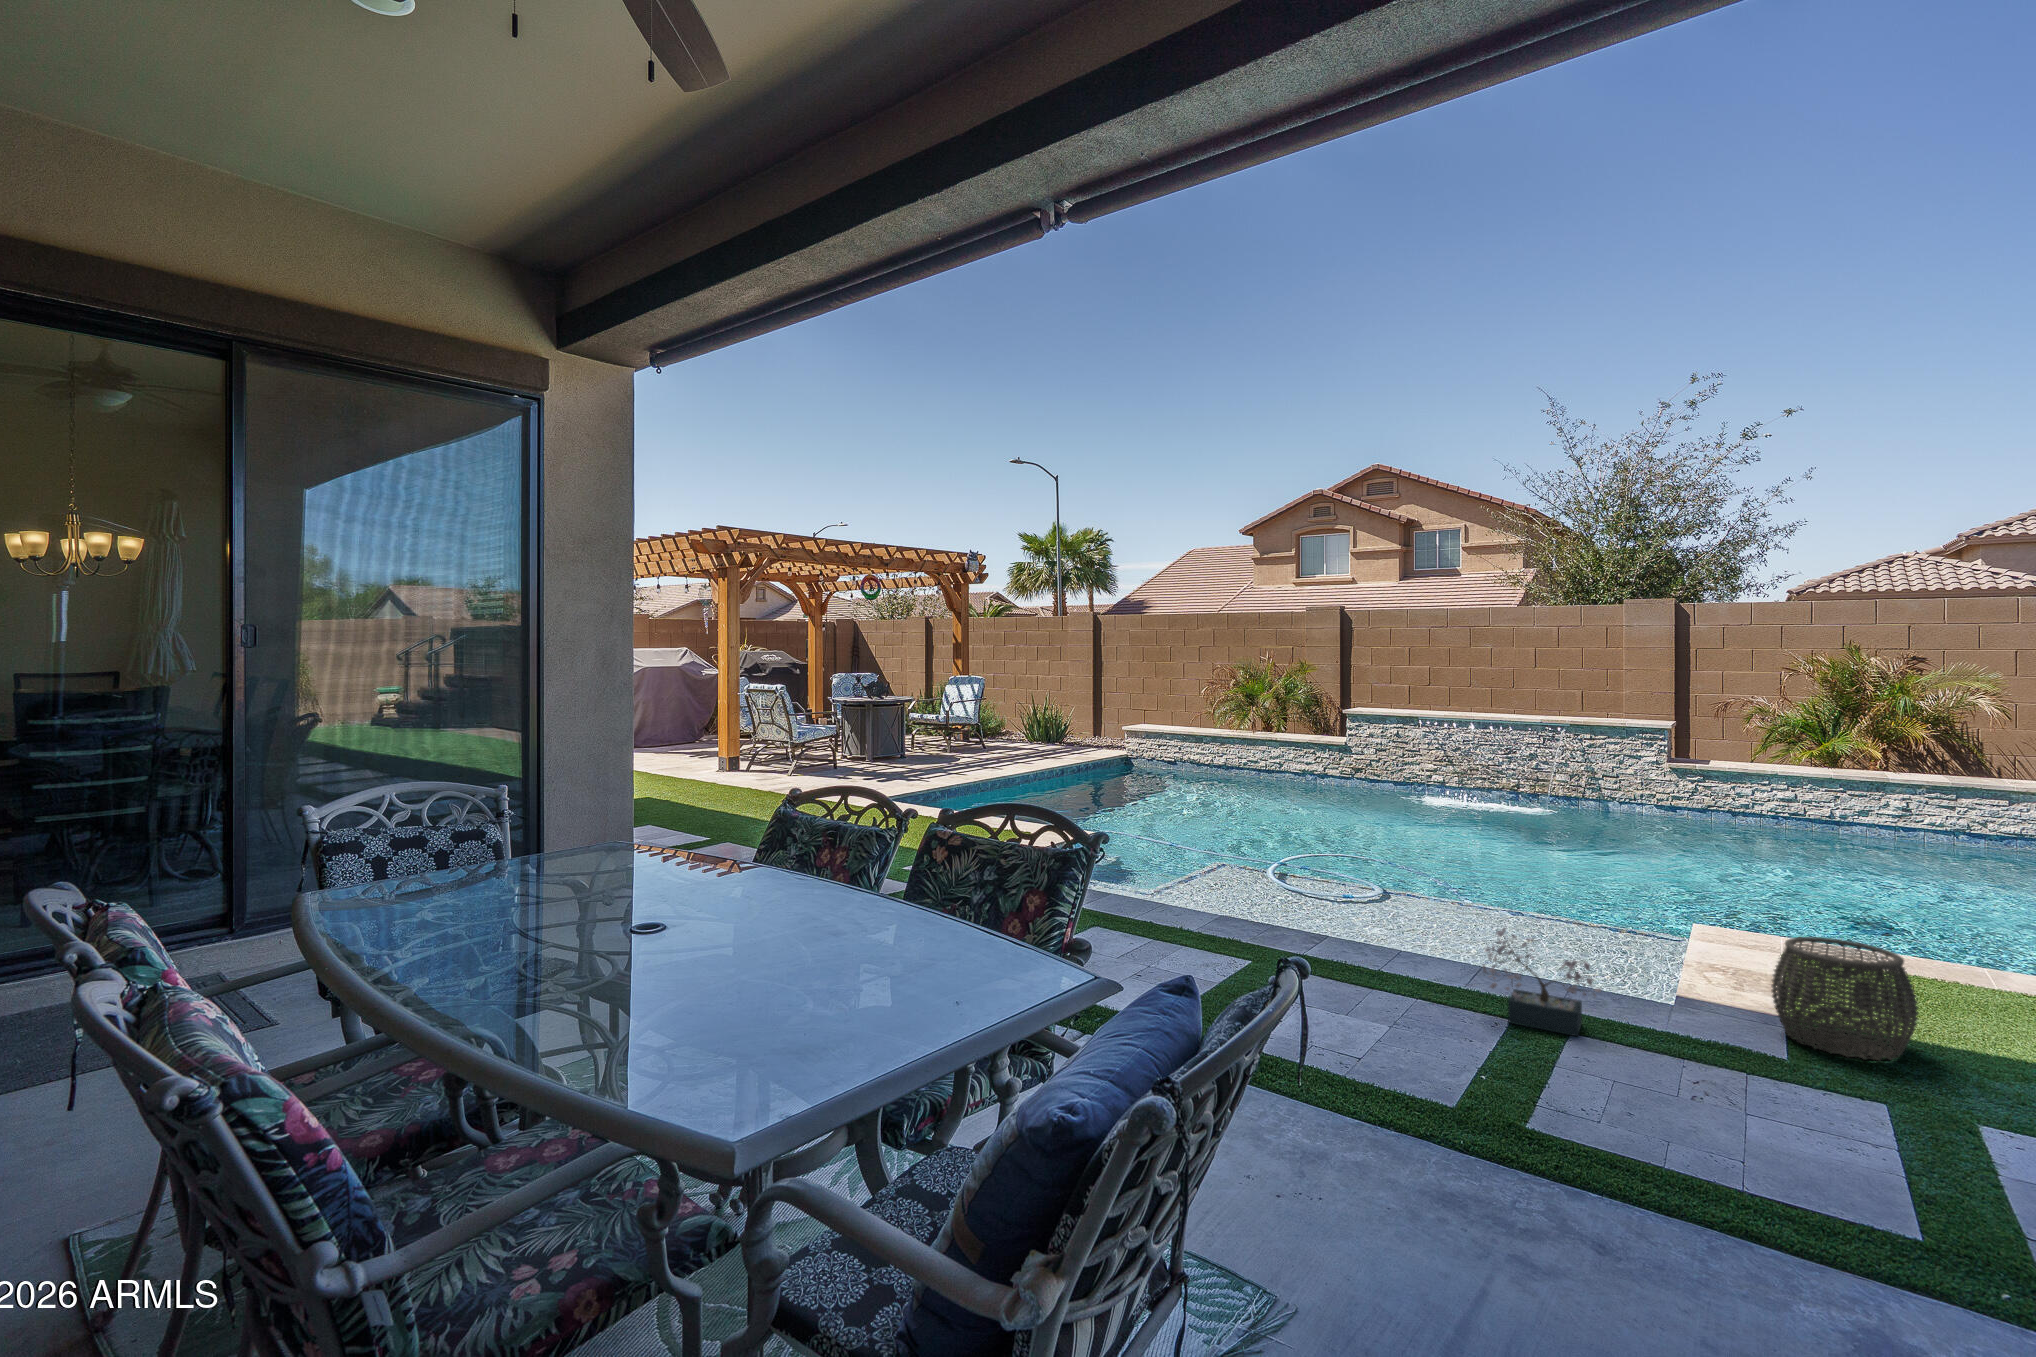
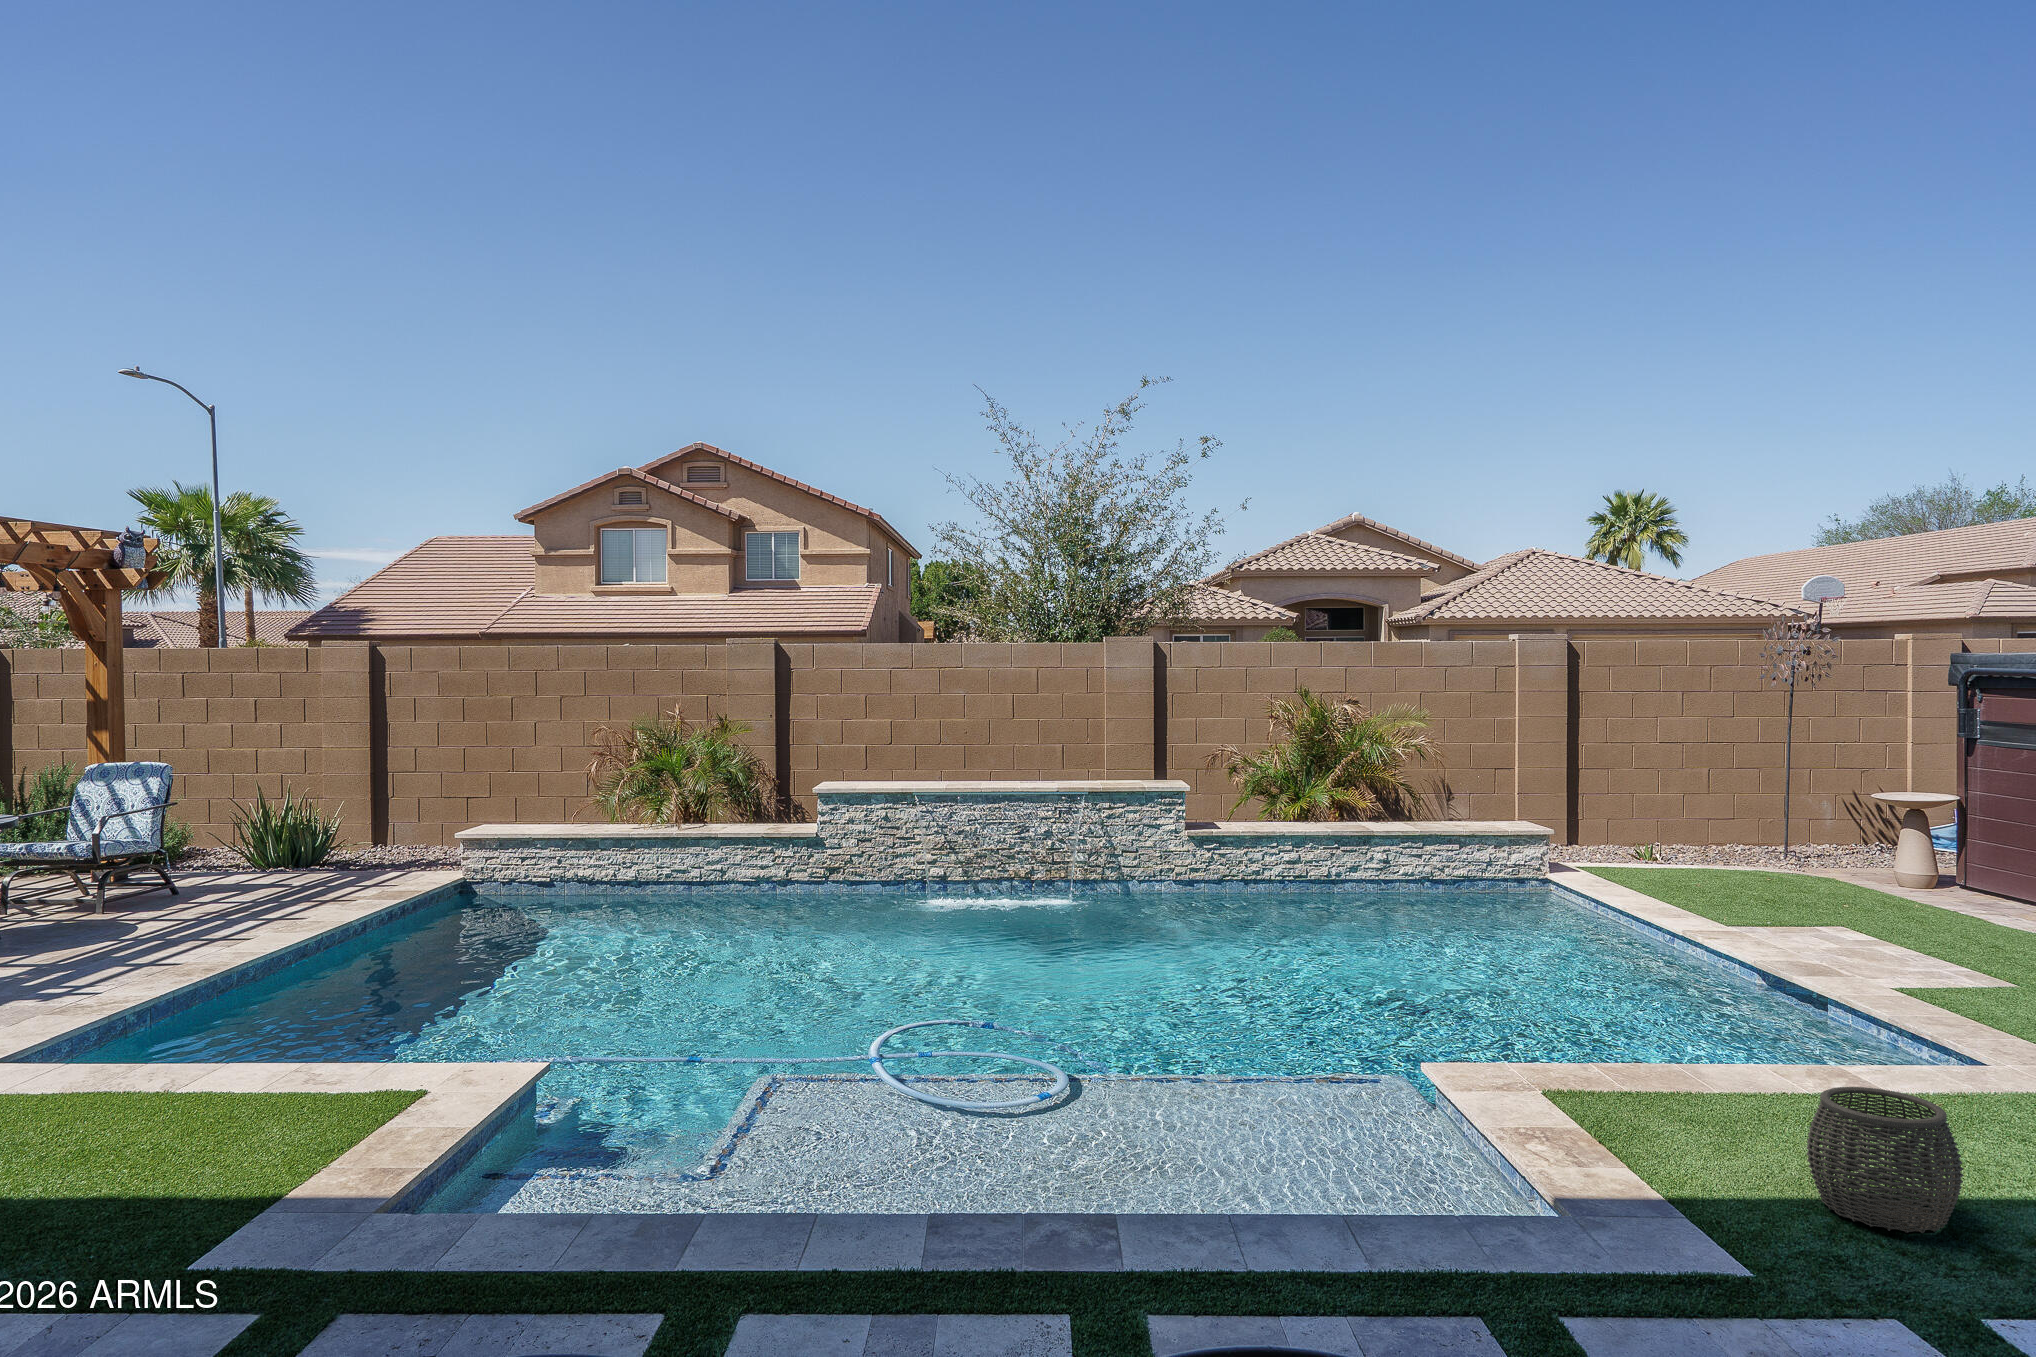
decorative plant: present [1483,928,1601,1036] -> none [1596,1159,1748,1302]

